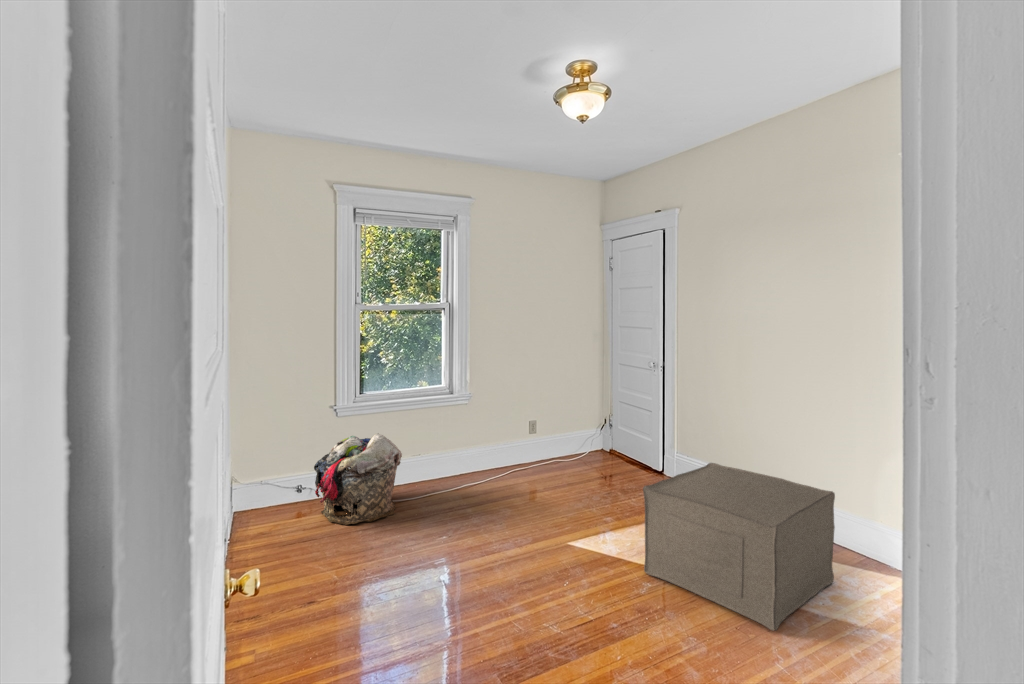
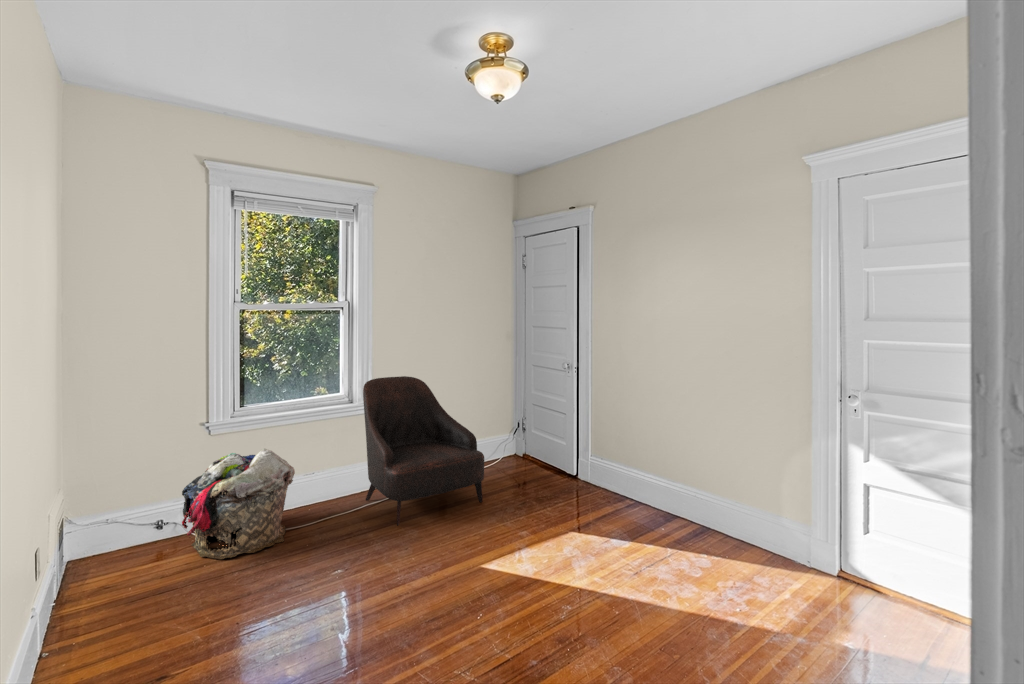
armchair: none [459,371,571,507] -> present [363,376,484,526]
ottoman: present [643,463,835,631] -> none [562,468,751,652]

